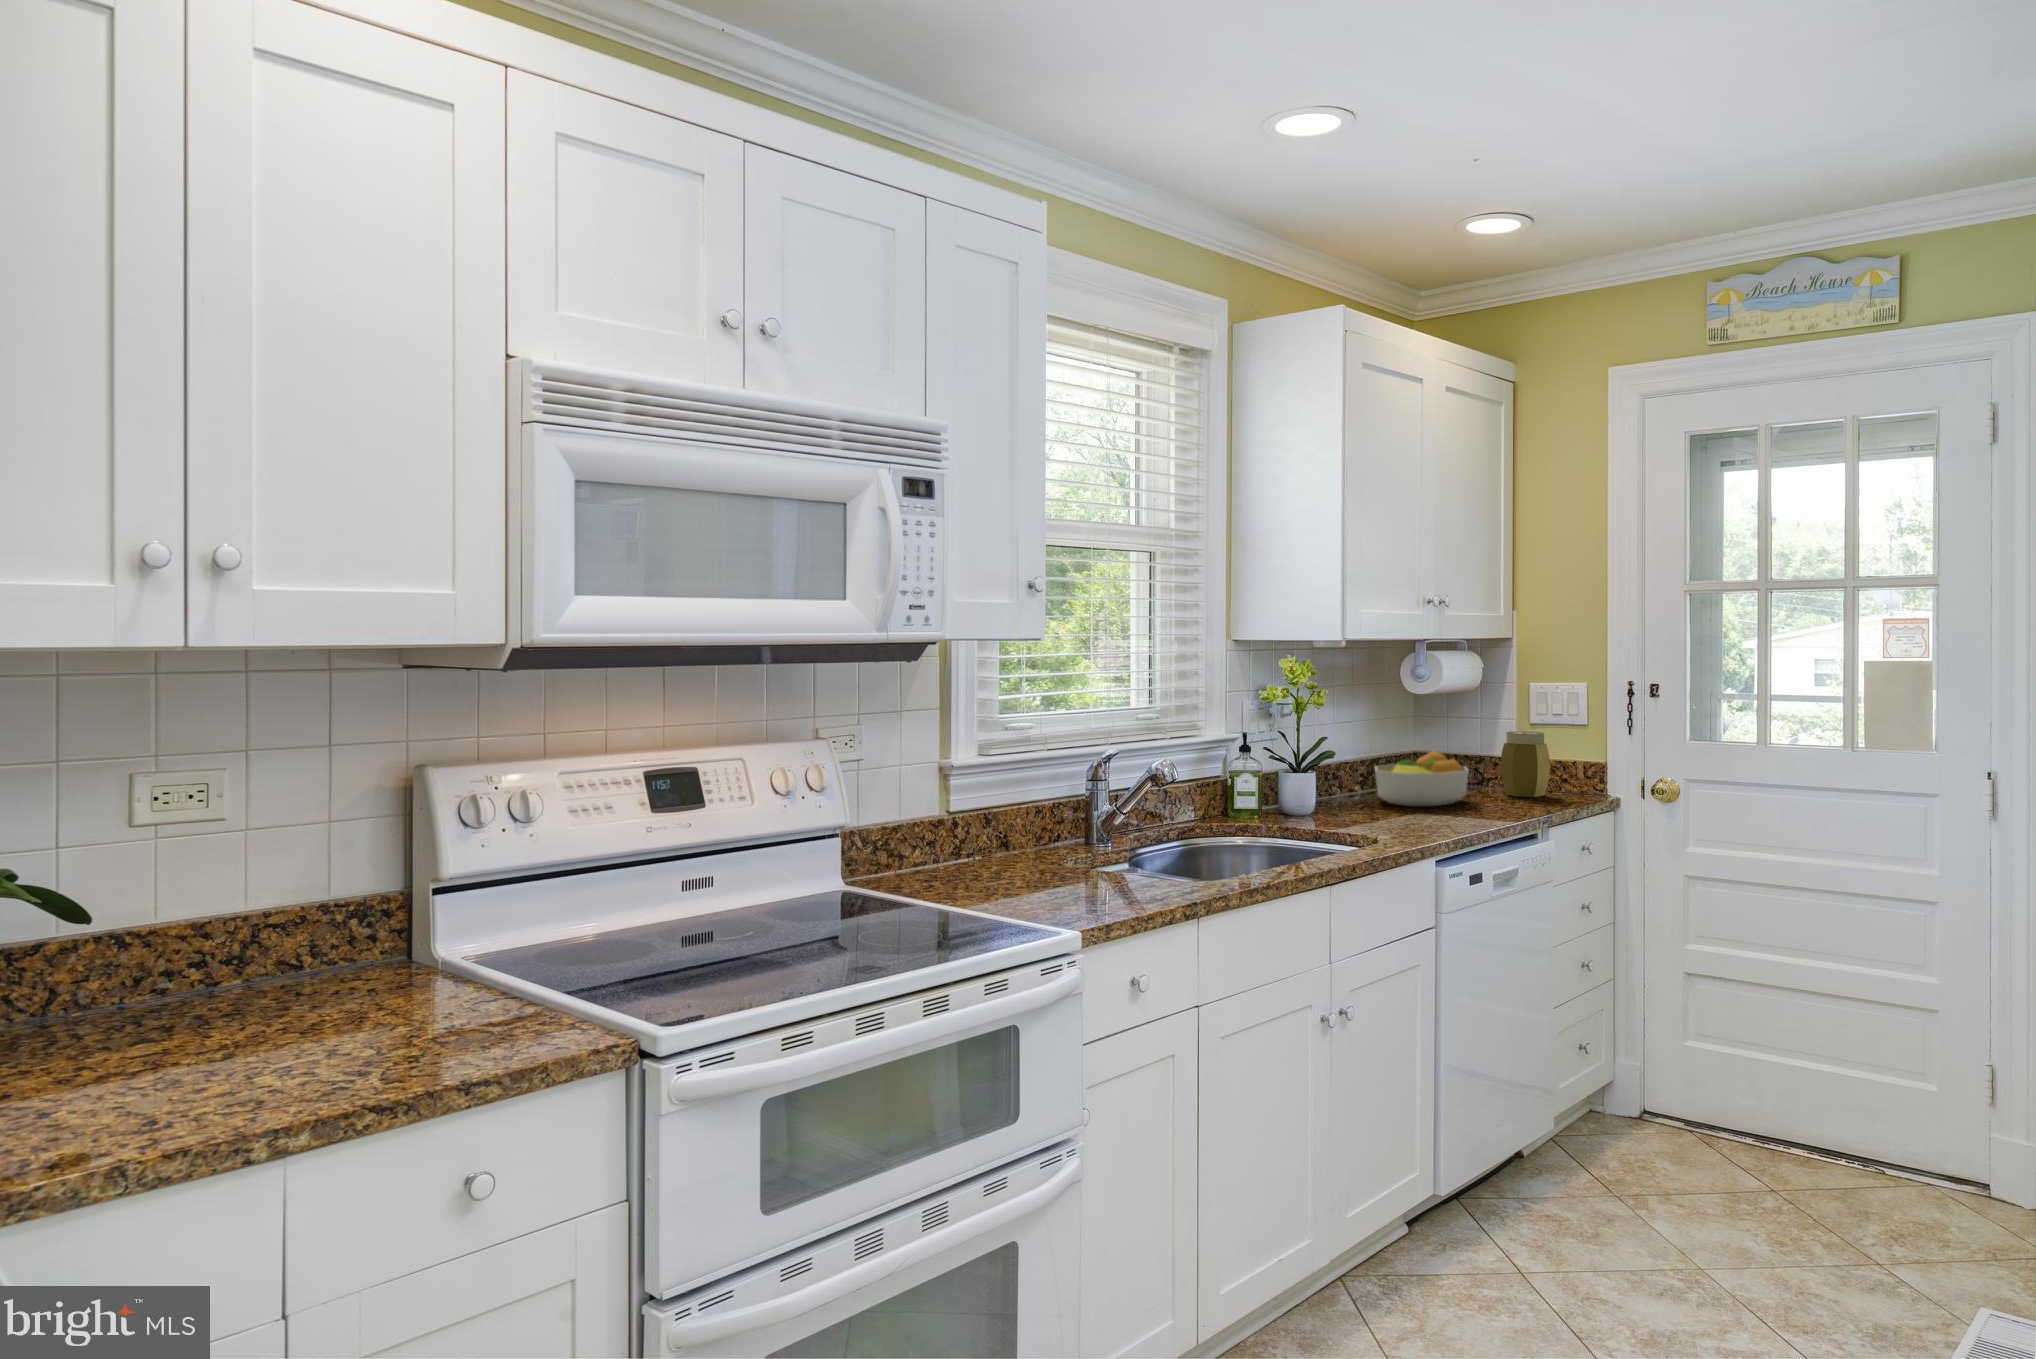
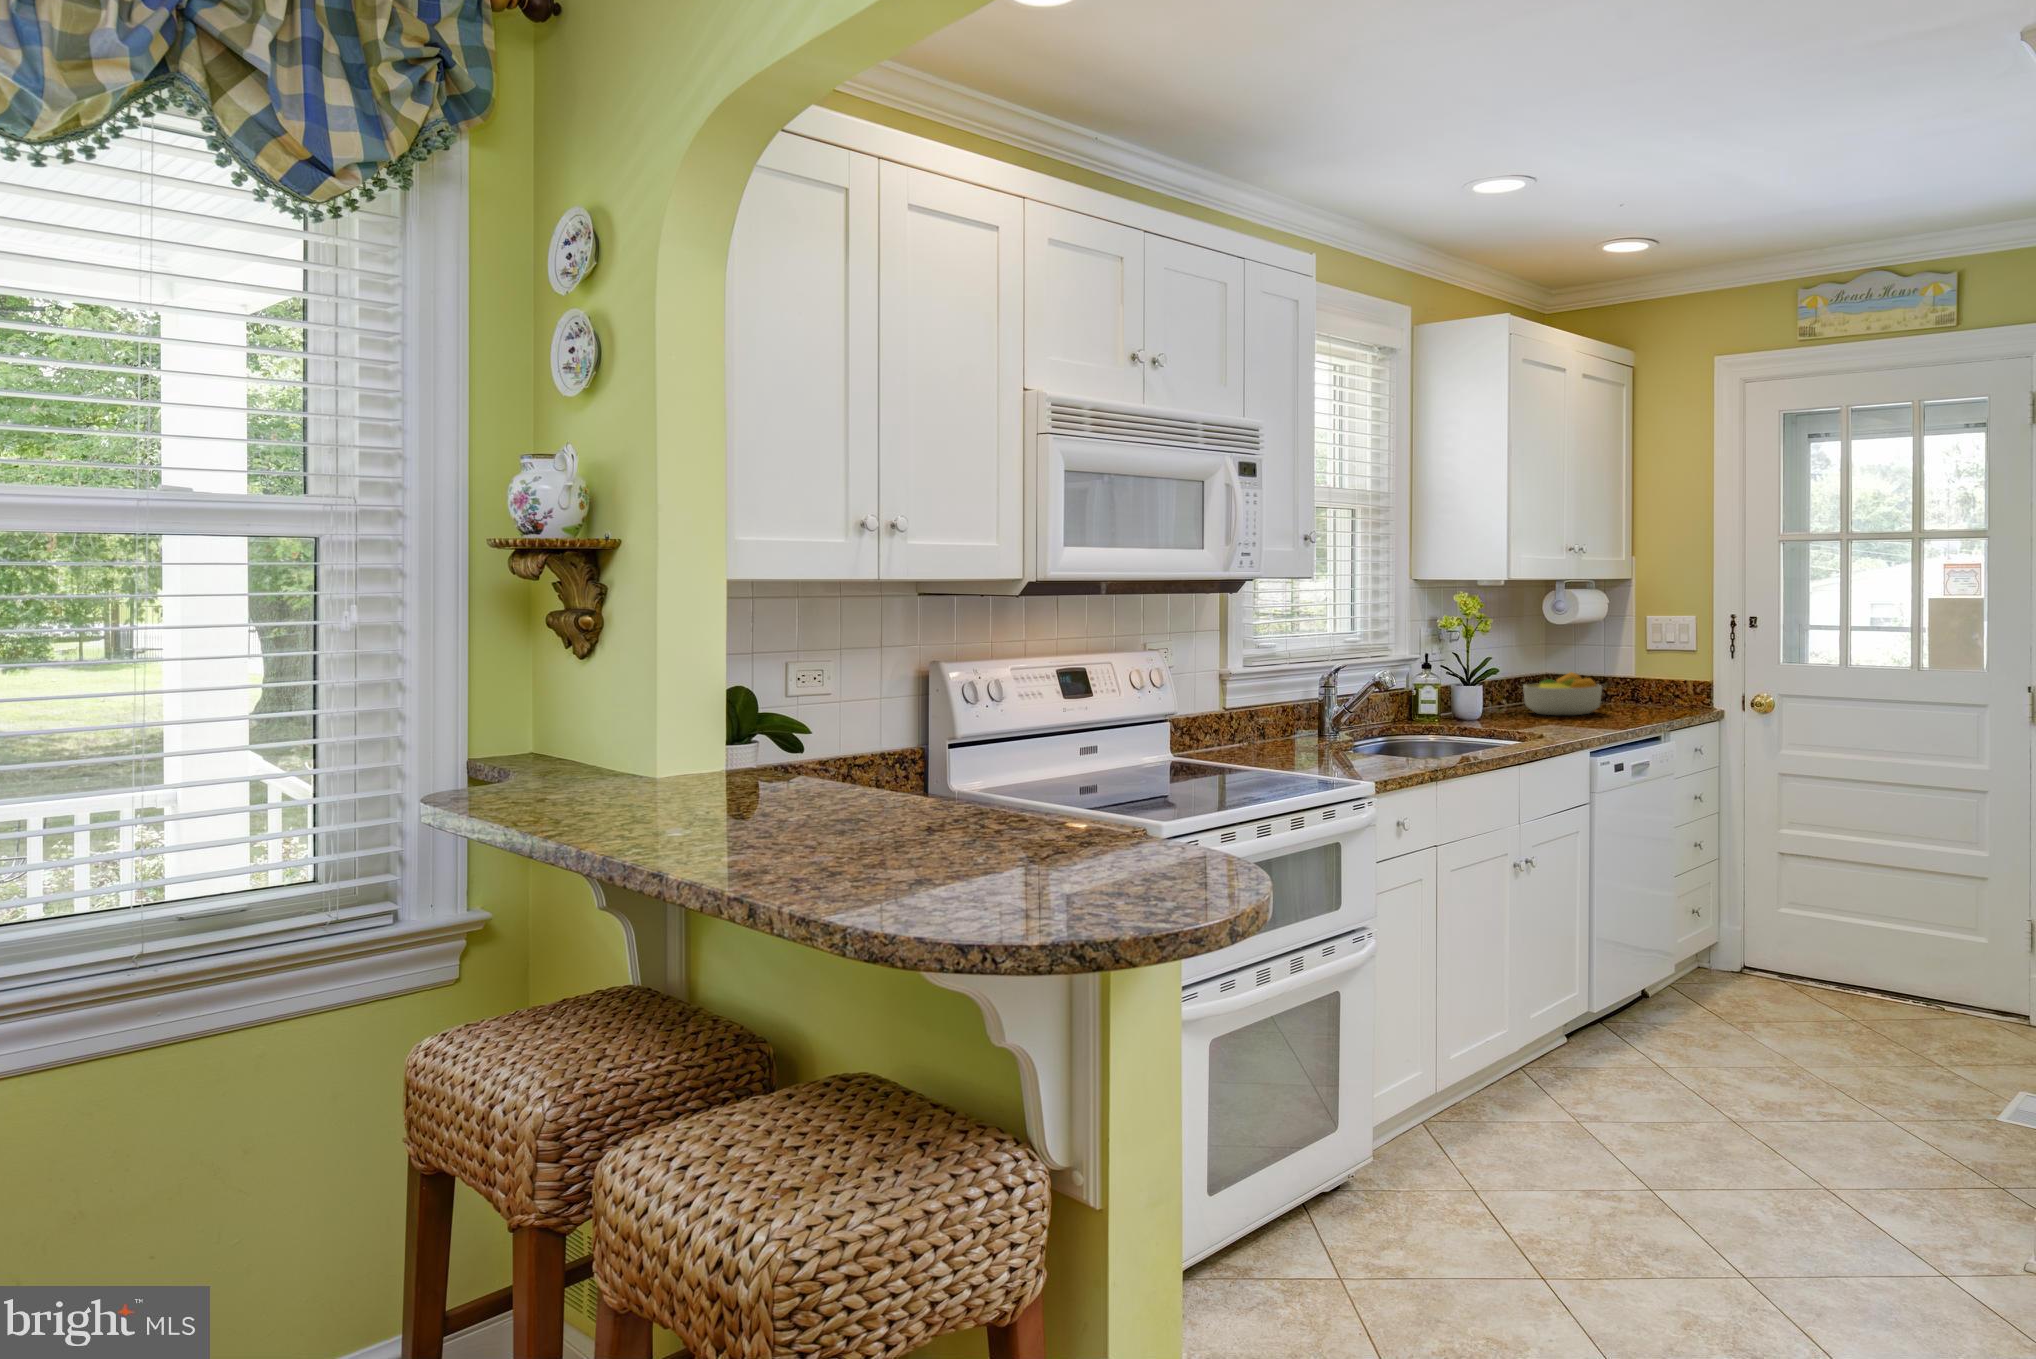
jar: present [1501,731,1550,797] -> none [1625,657,1666,709]

